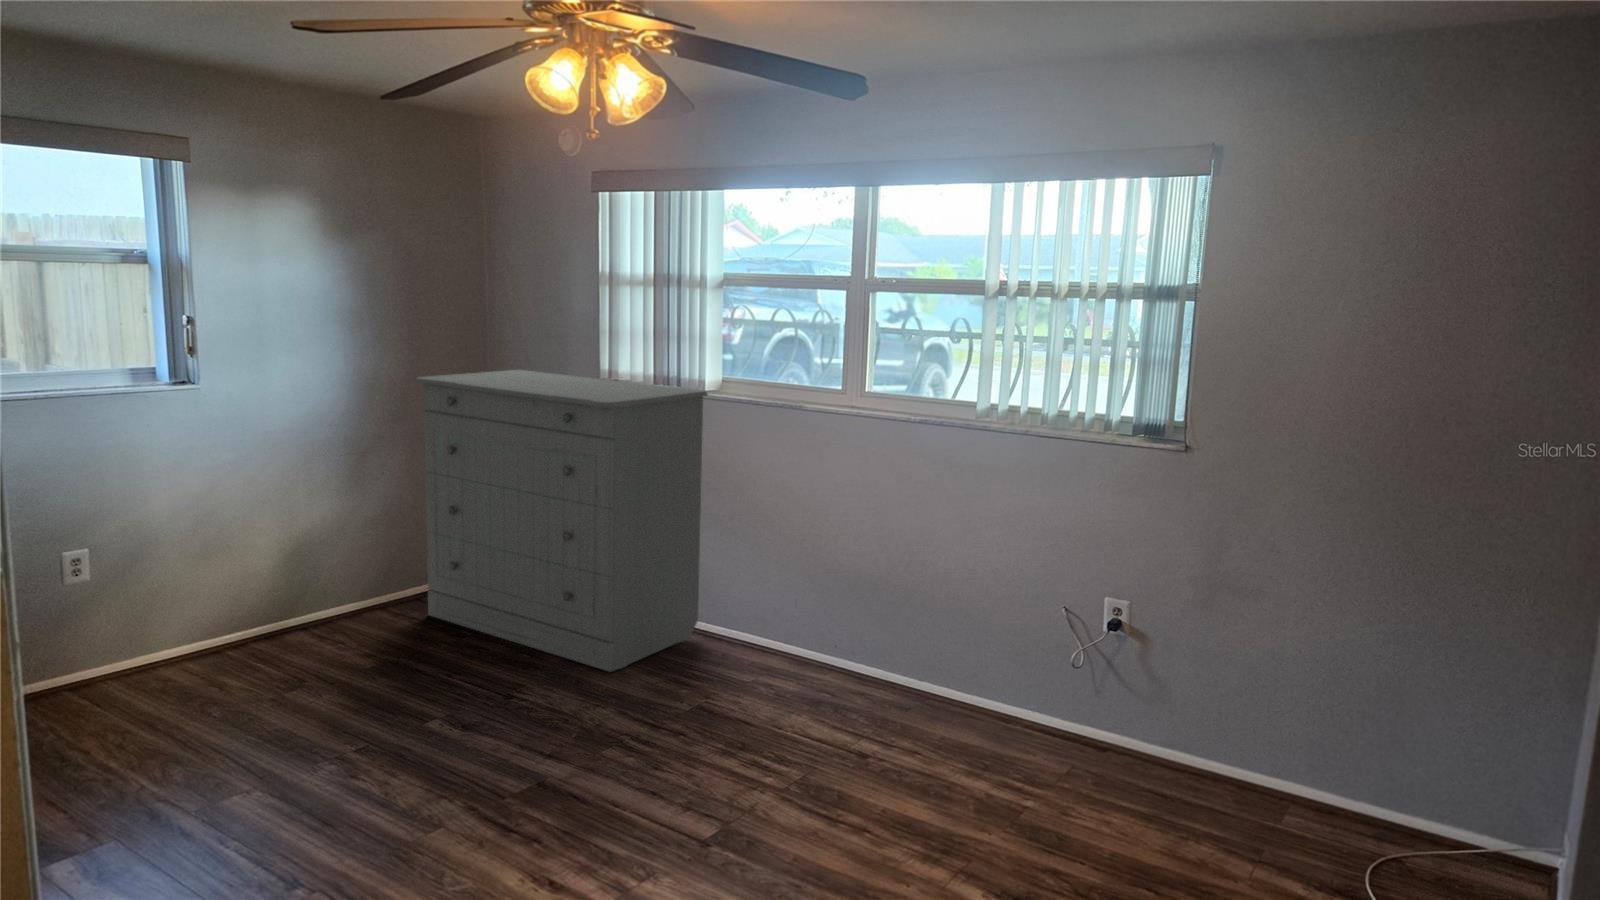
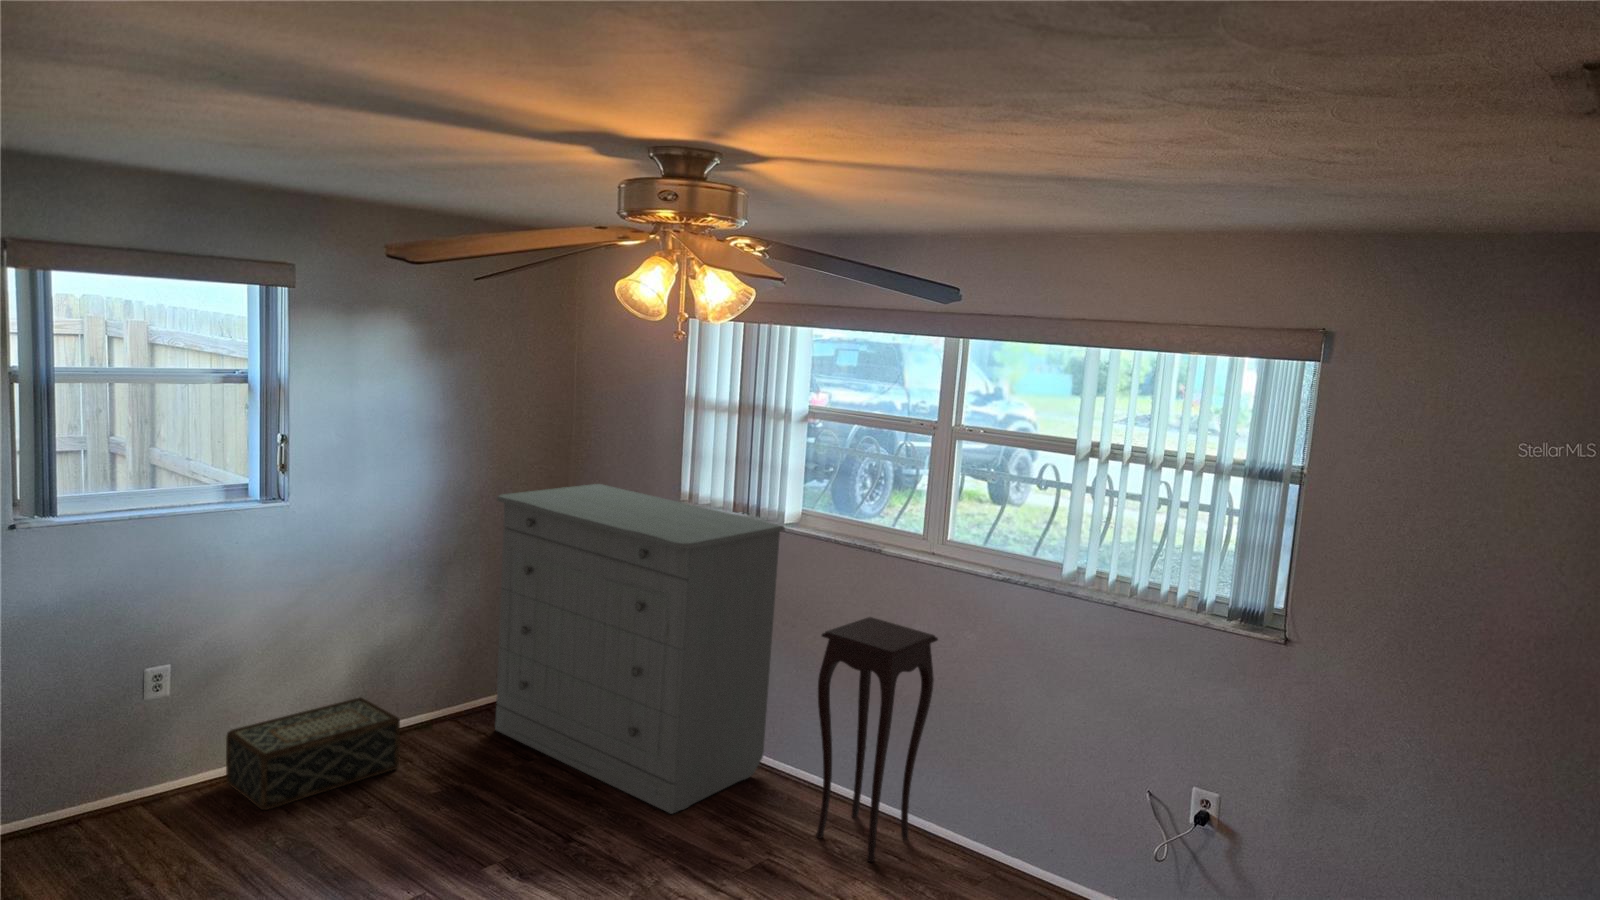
side table: none [747,471,862,700] -> present [816,617,938,862]
woven basket: none [151,584,332,689] -> present [226,697,400,810]

